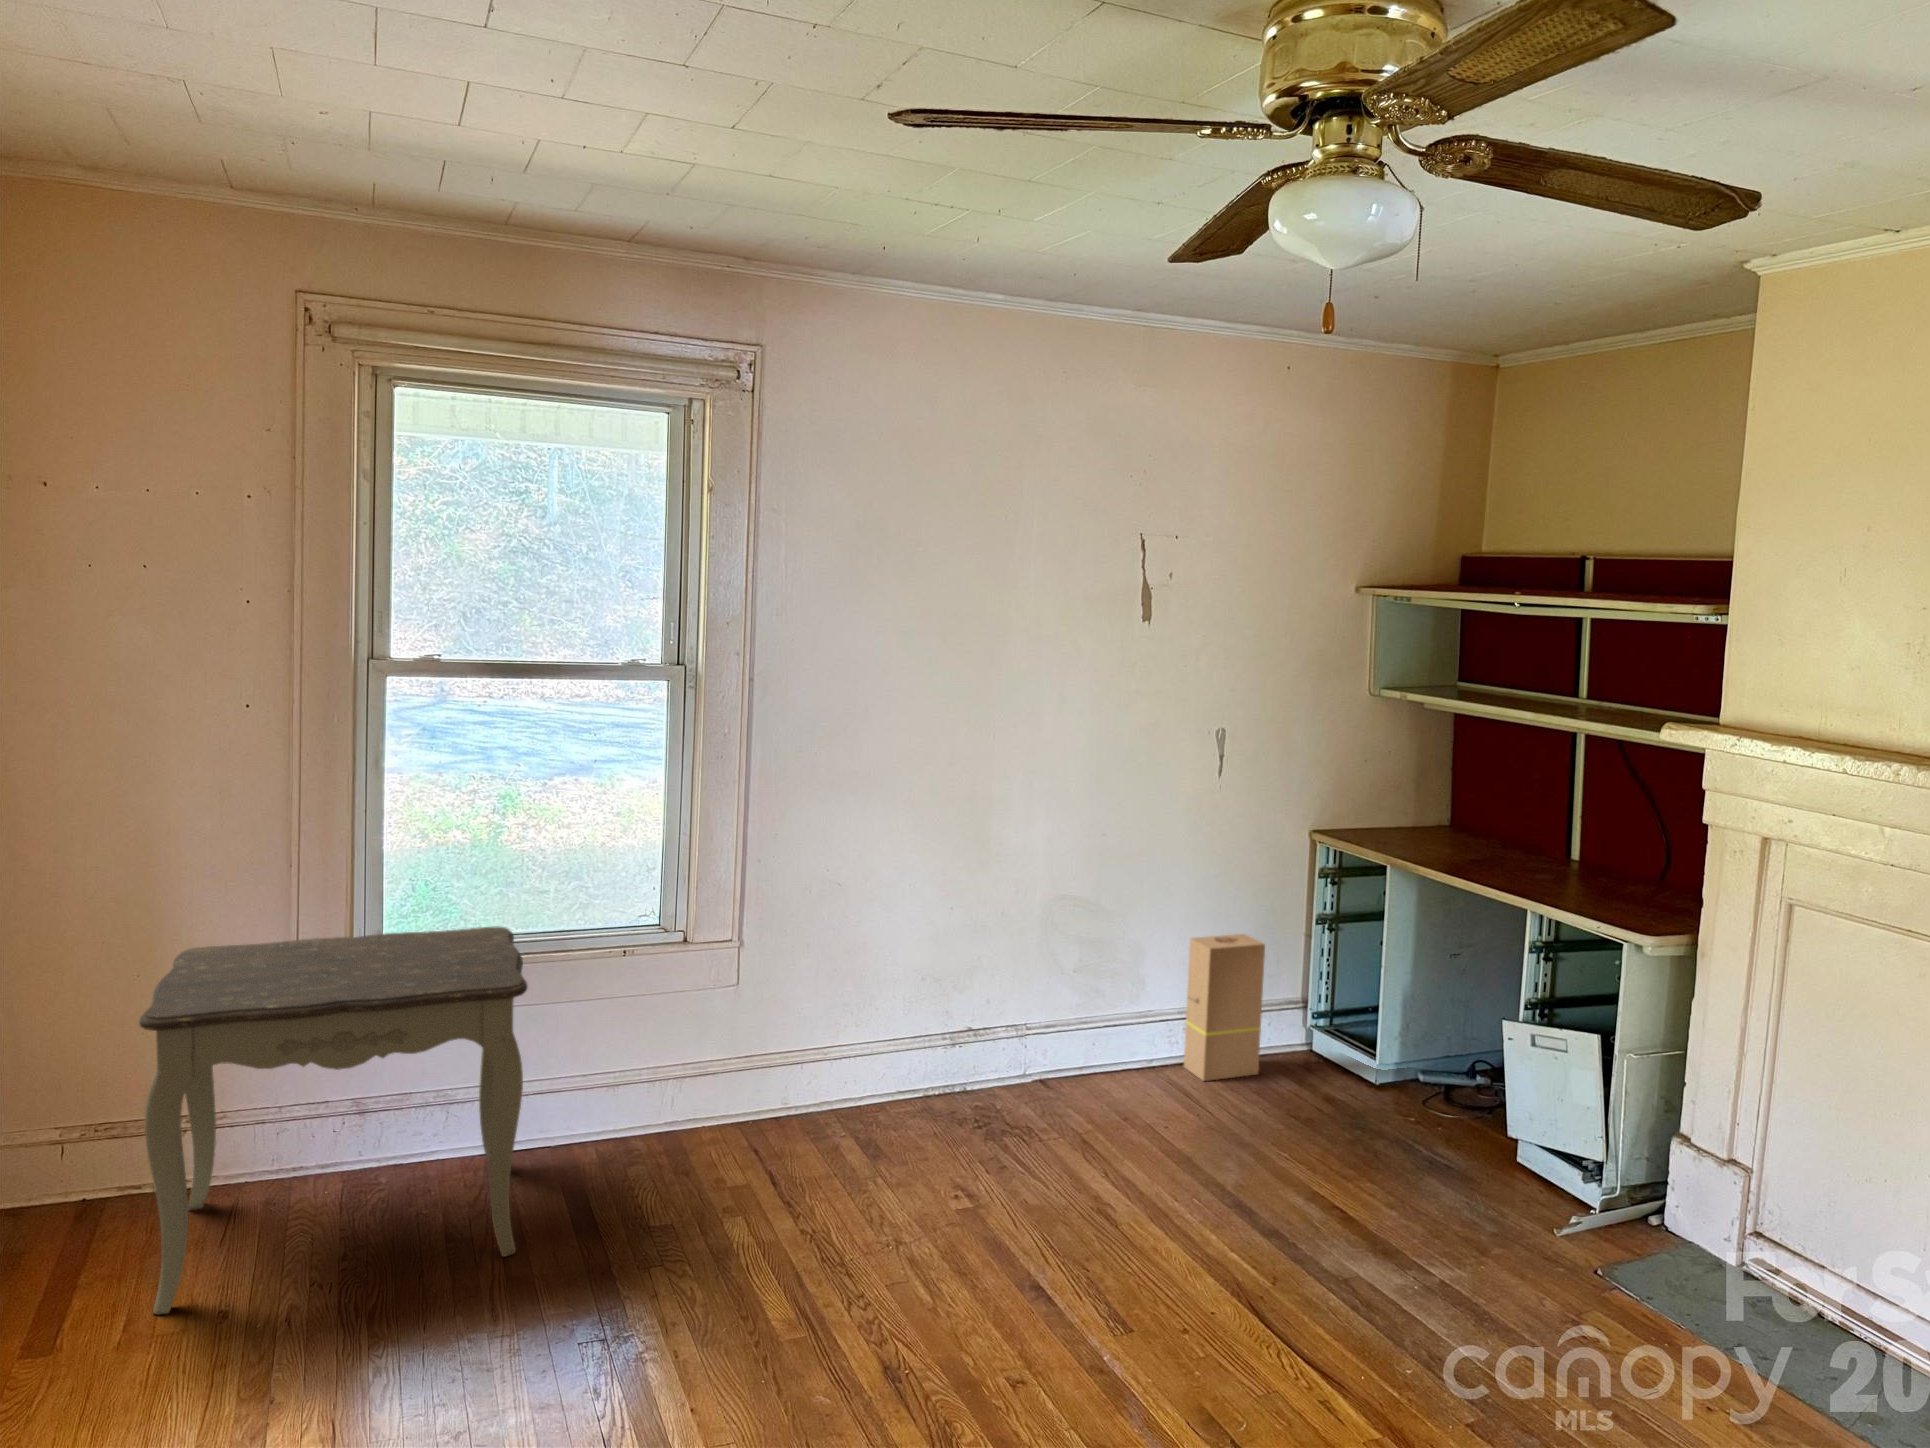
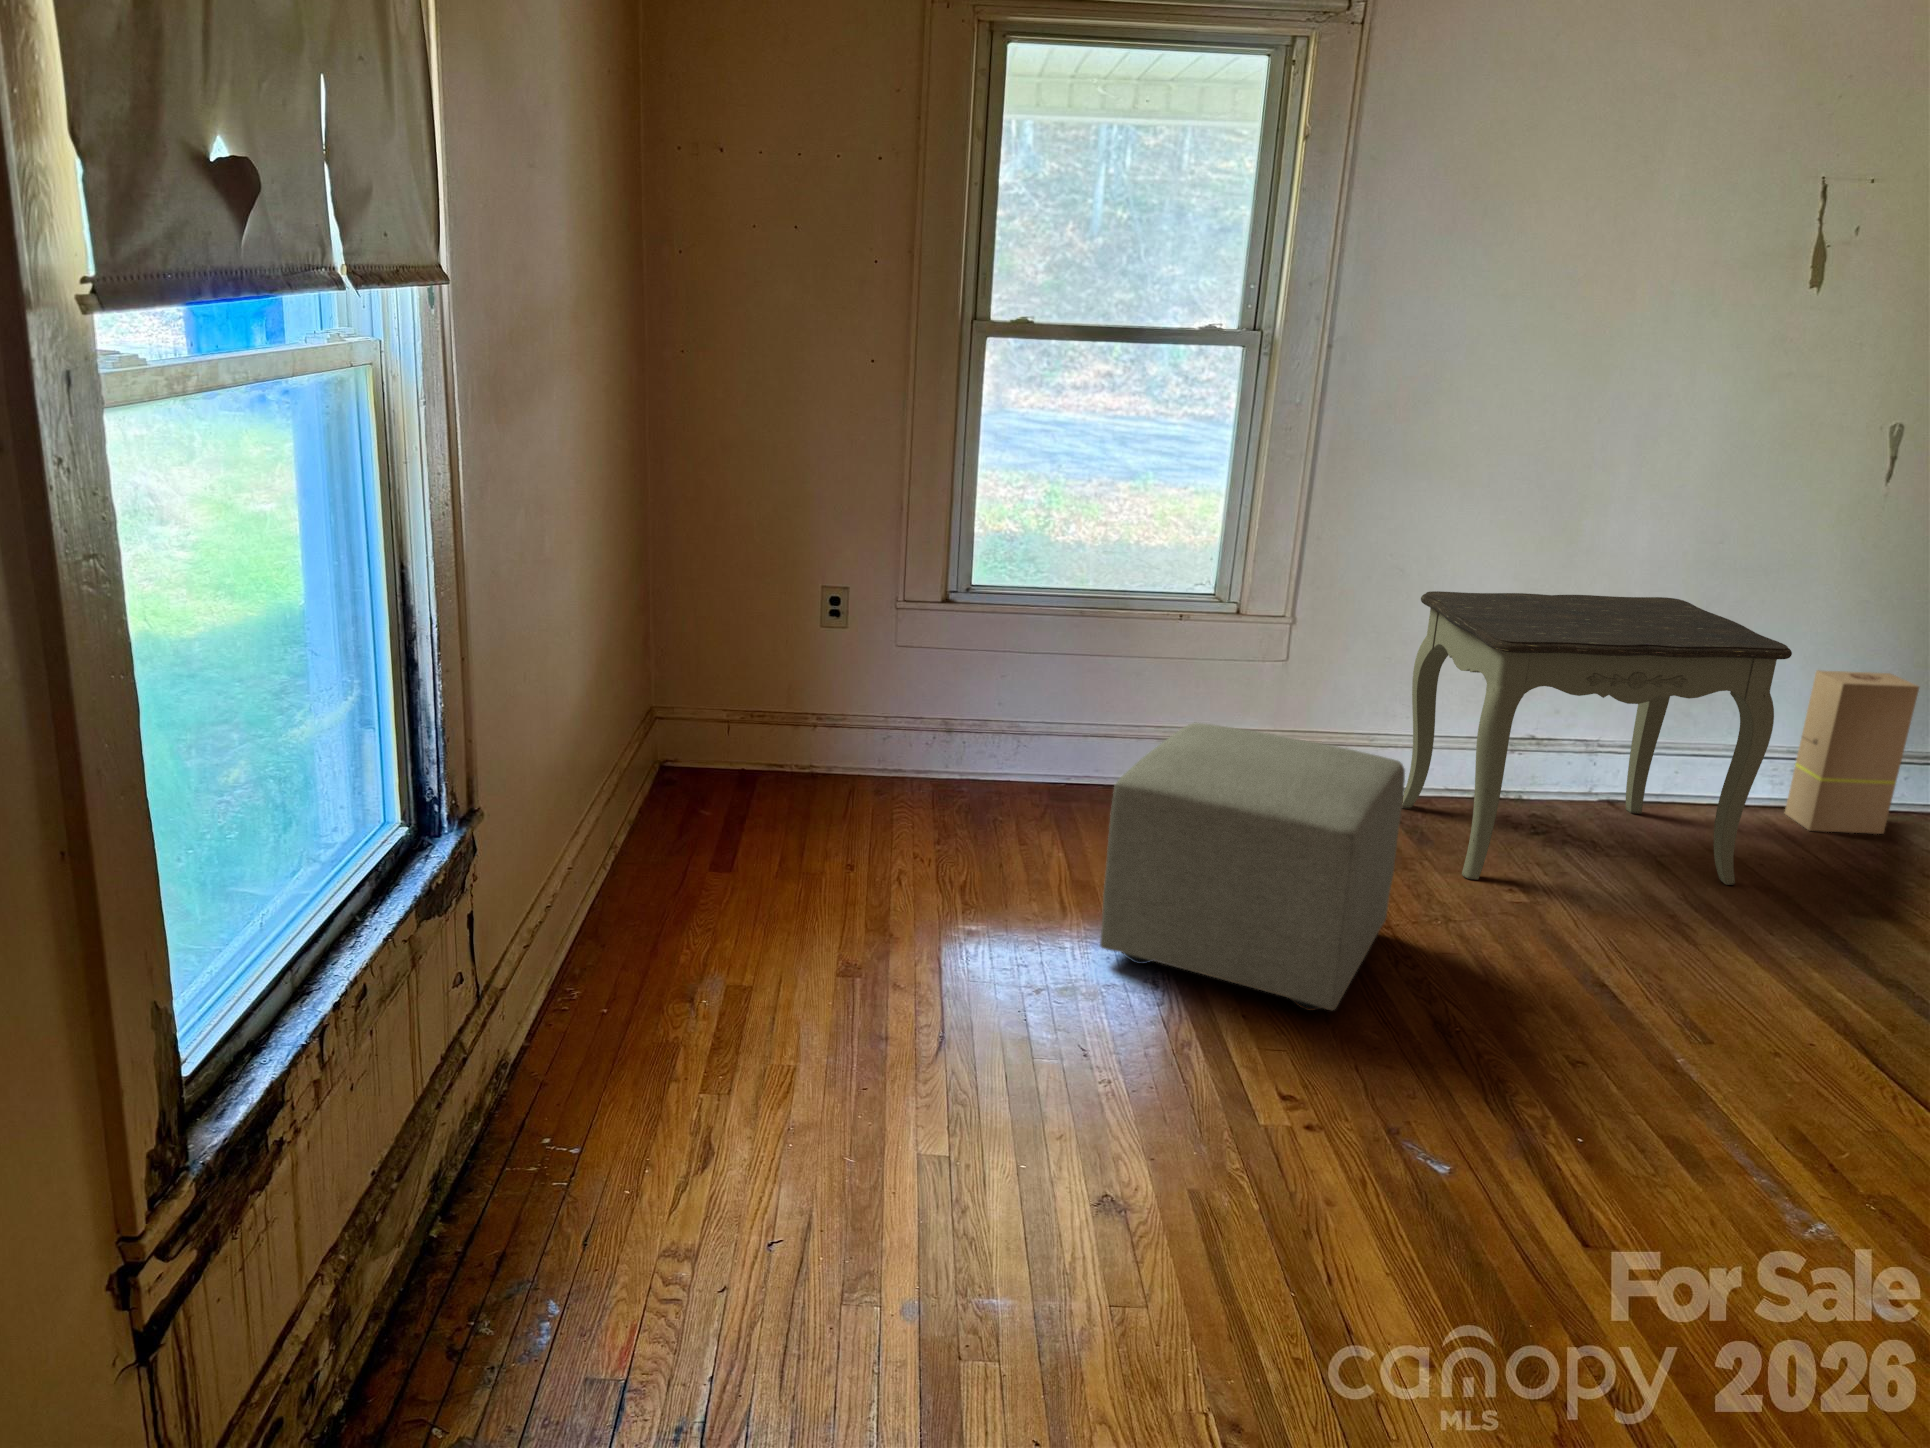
side table: present [139,926,527,1315] -> present [1402,591,1792,885]
ottoman: none [516,1076,839,1395] -> present [1100,723,1405,1011]

